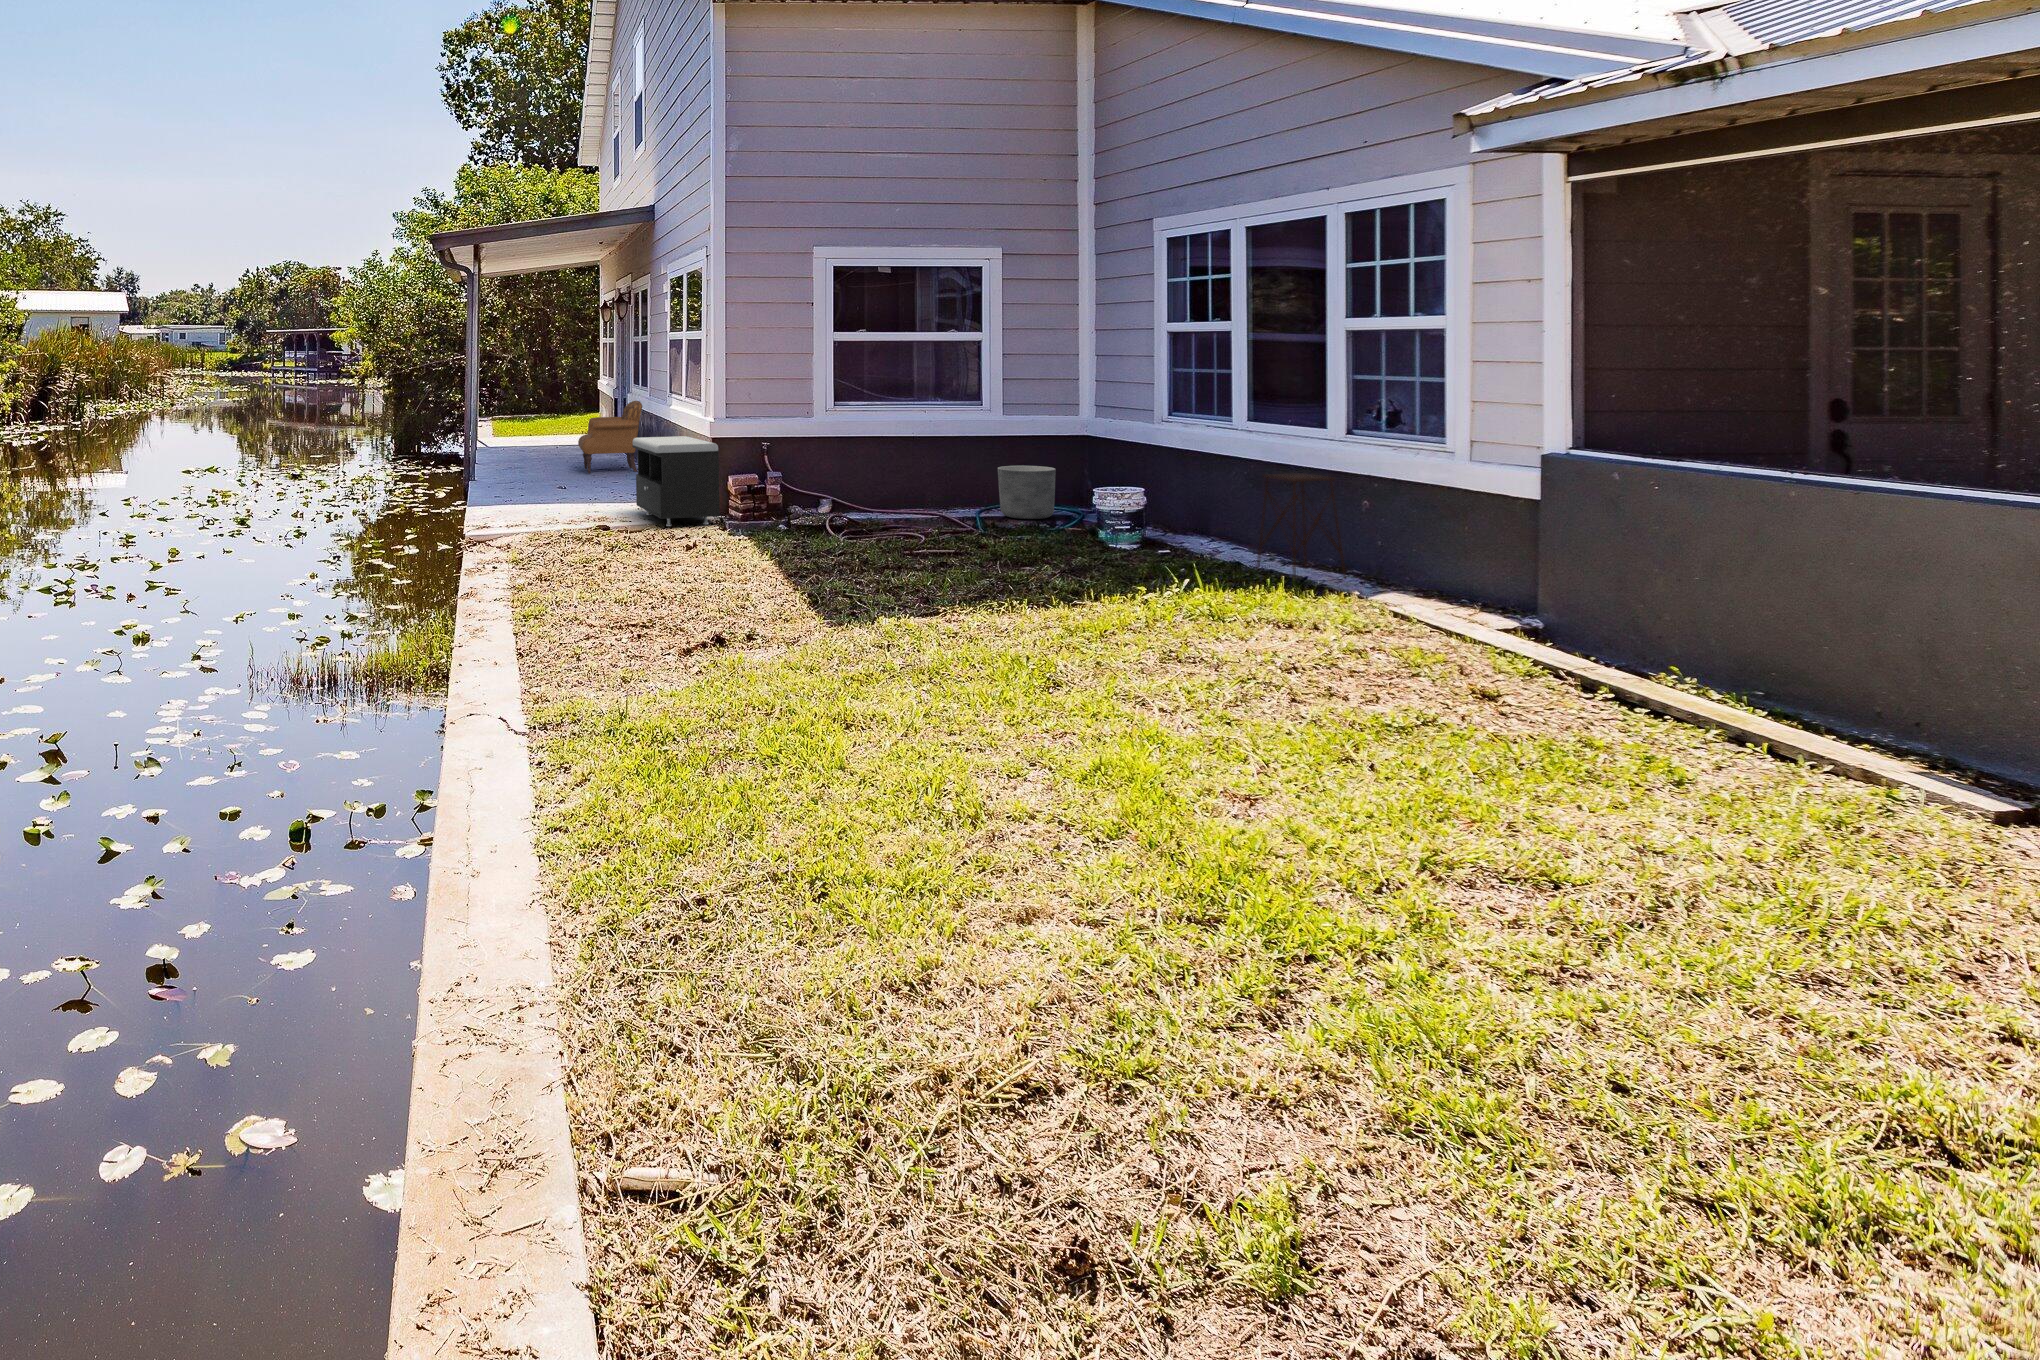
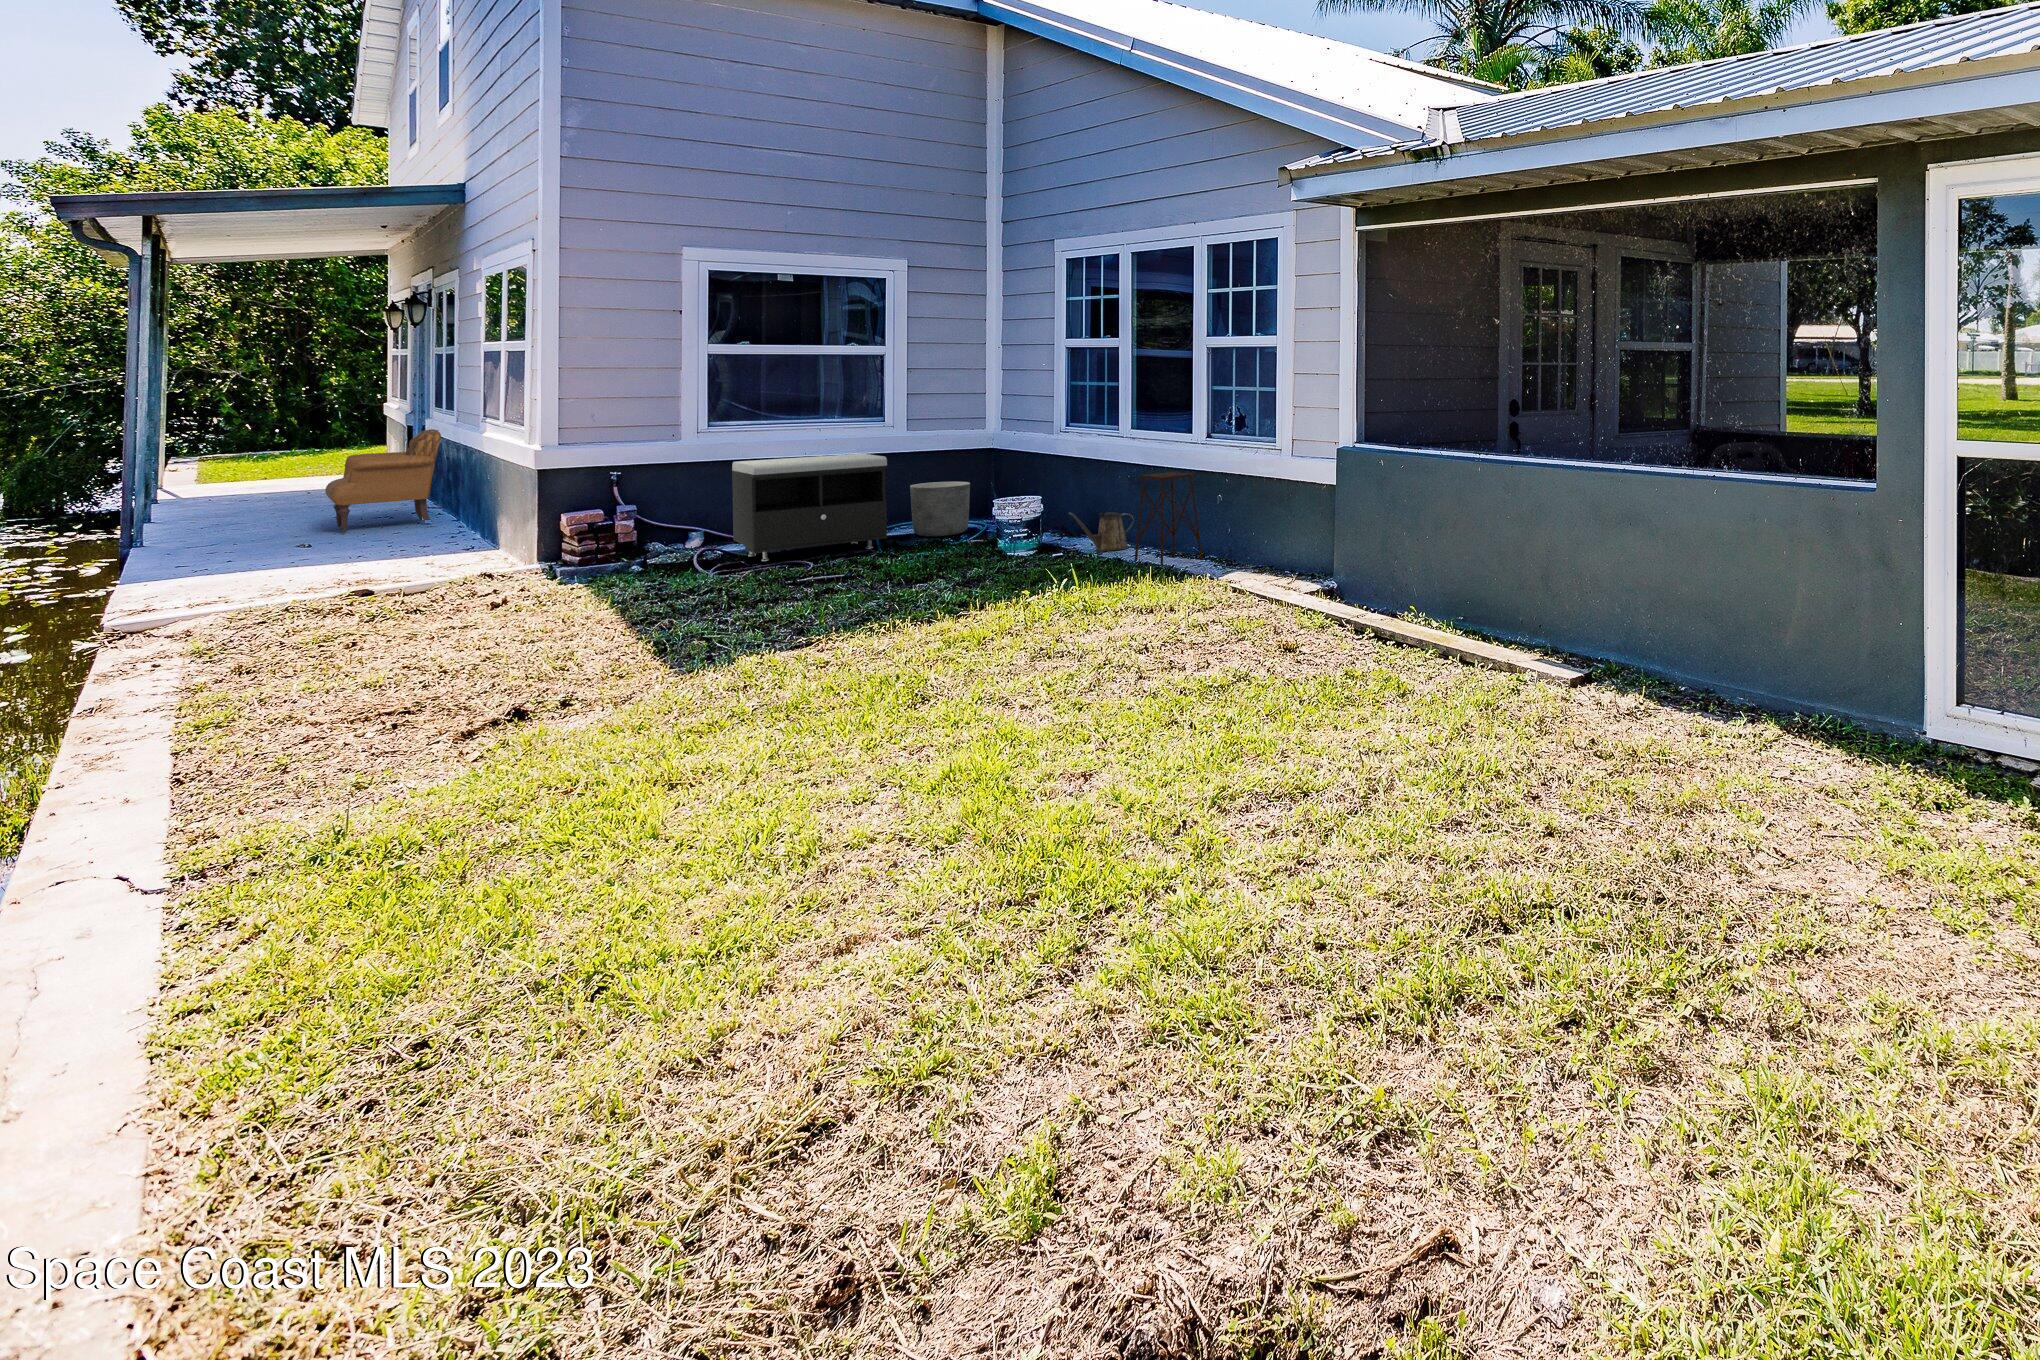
storage bench: present [633,436,720,526] -> present [732,454,887,561]
watering can: none [1172,509,1248,554] -> present [1068,512,1134,551]

